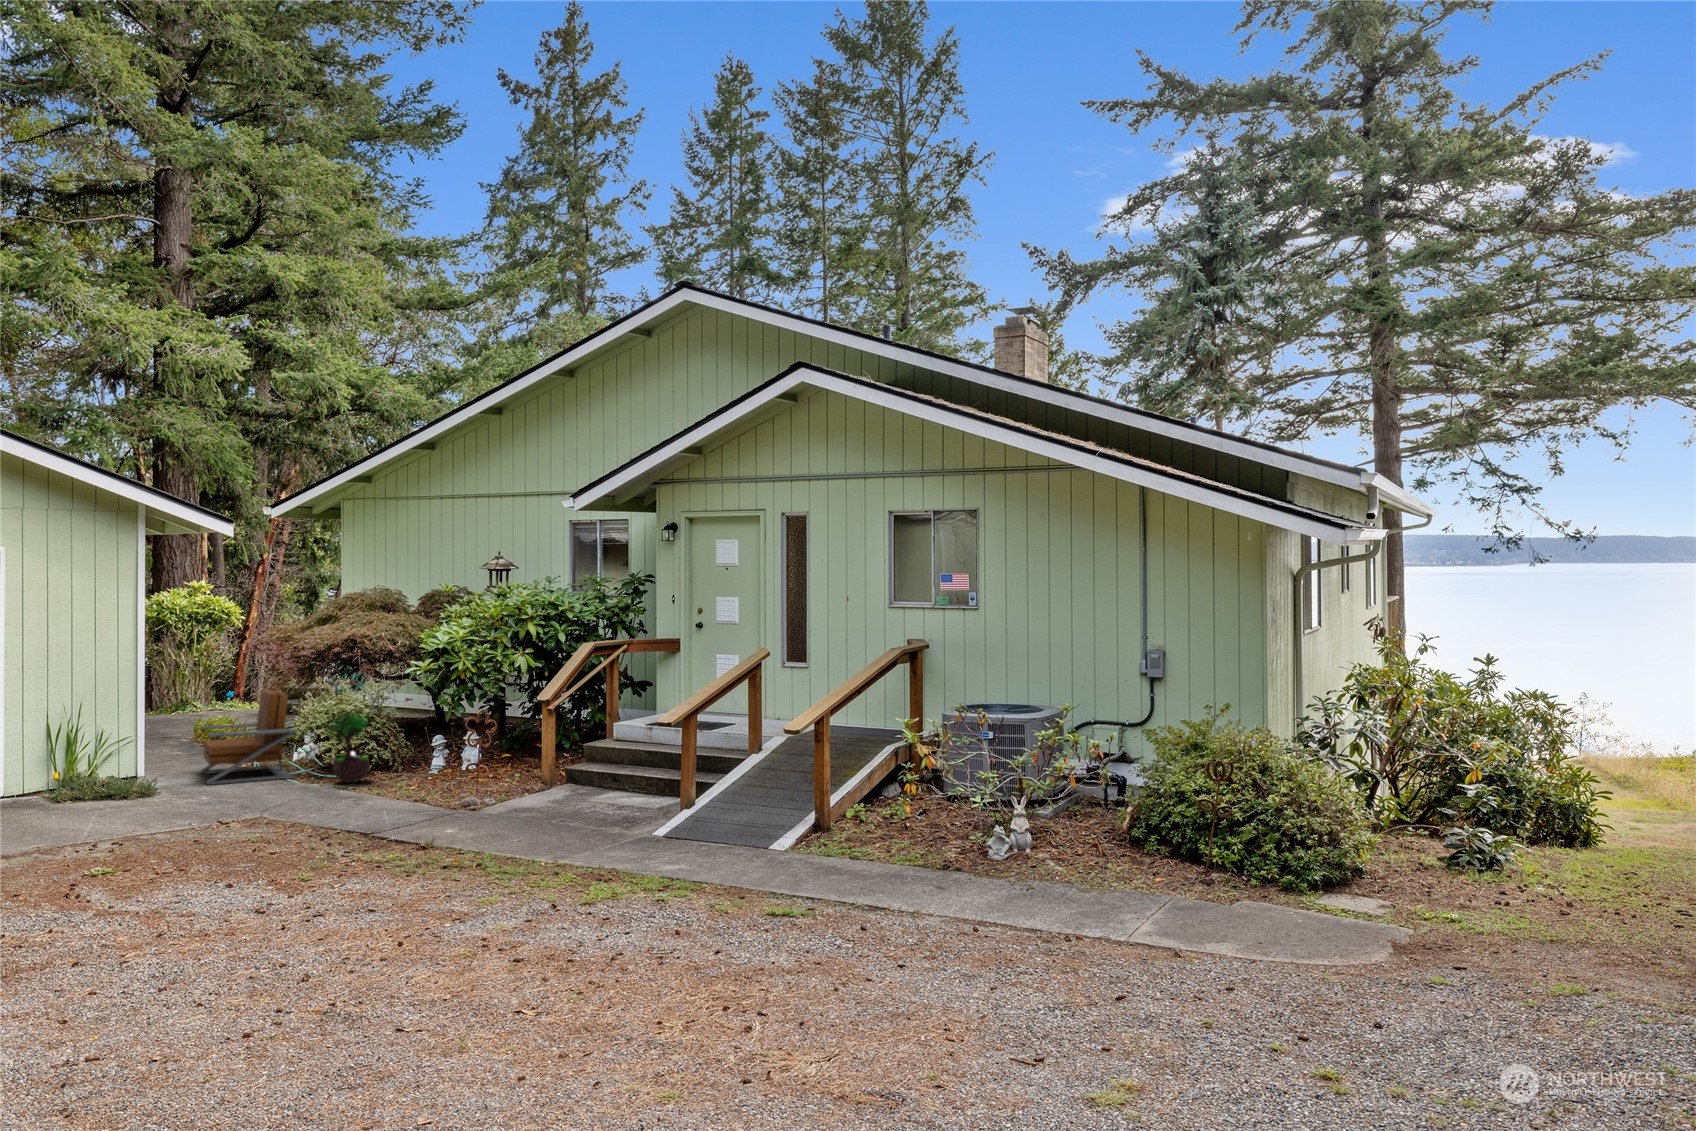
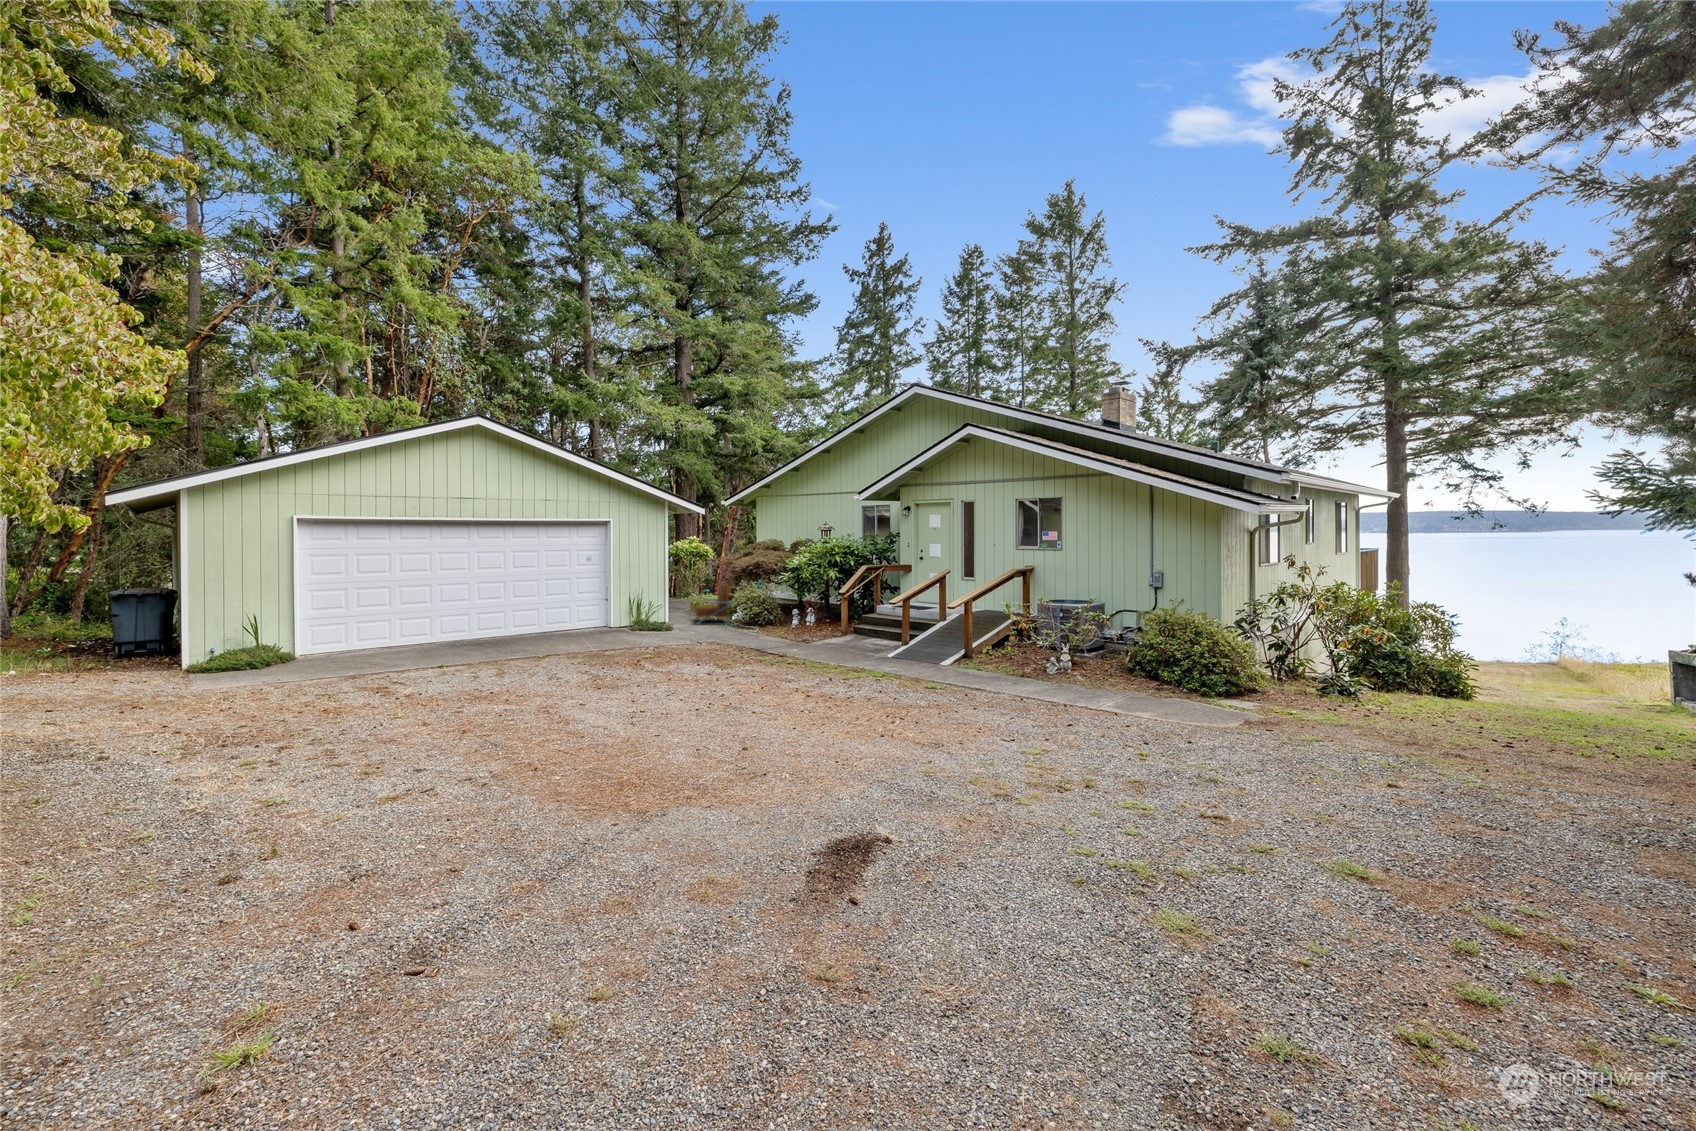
potted tree: present [324,710,370,783] -> none [743,591,765,628]

